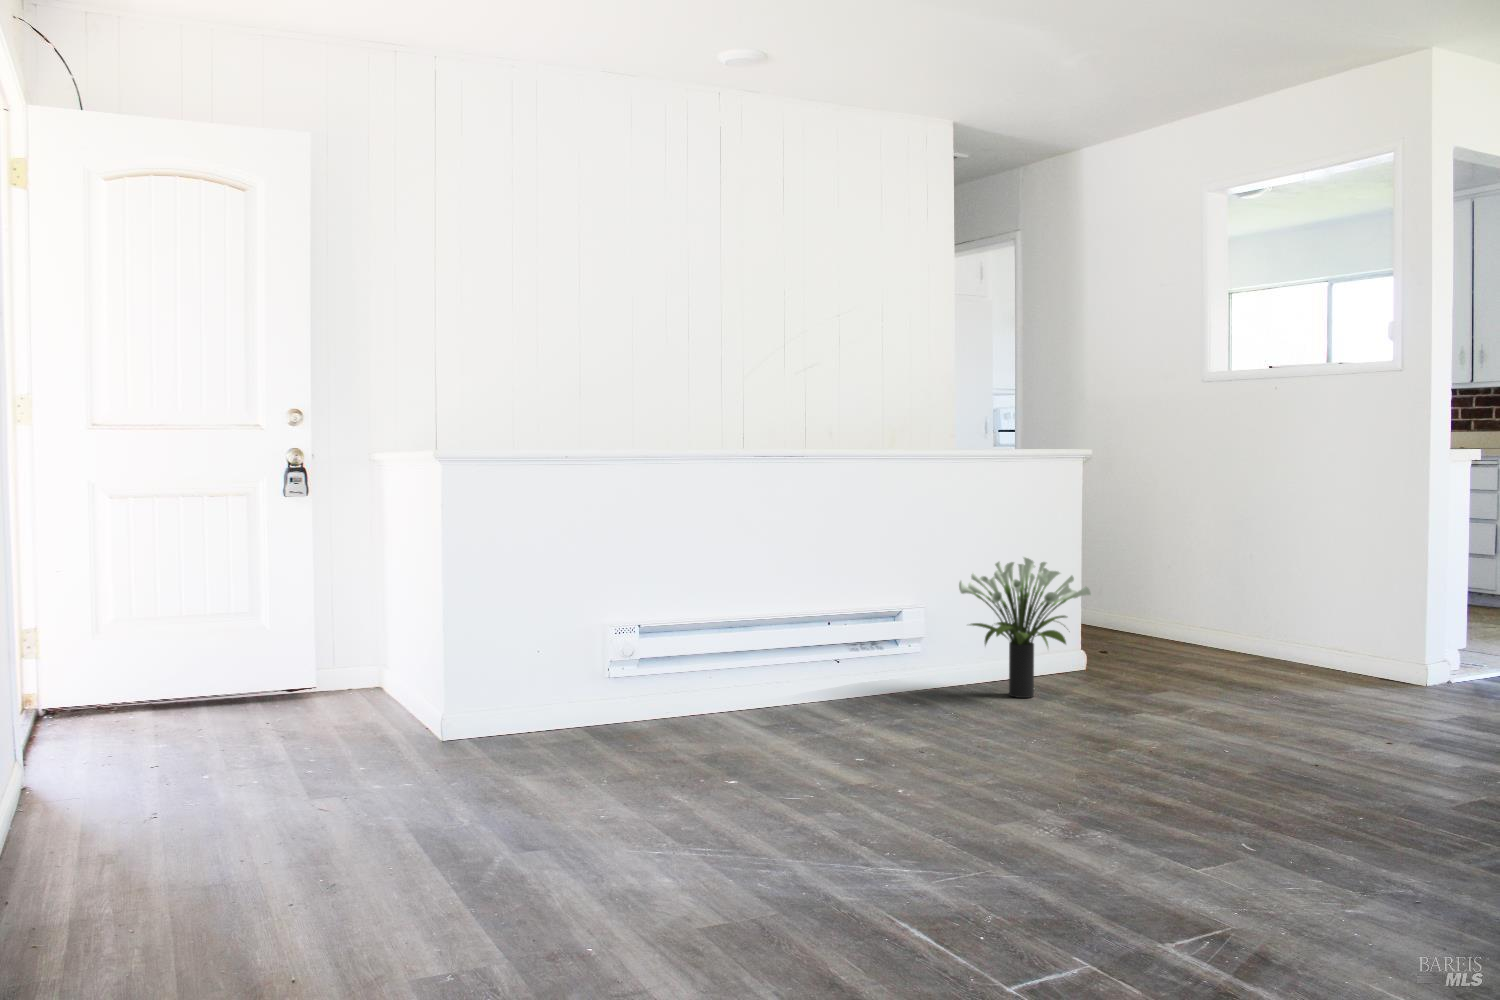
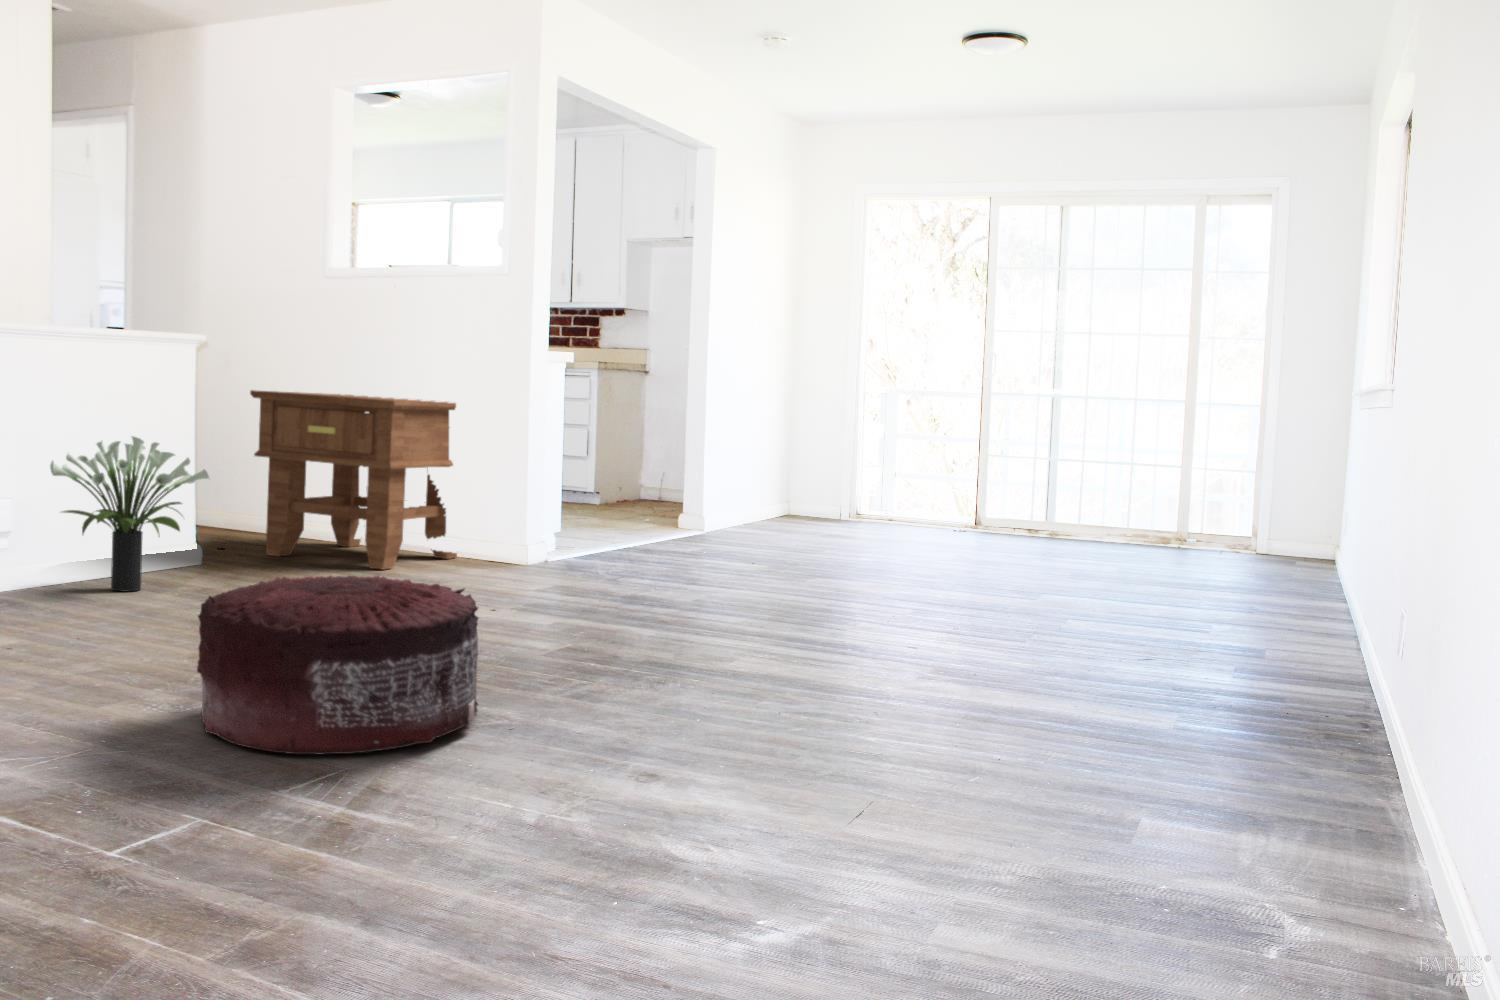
side table: none [1127,503,1368,684] -> present [250,390,457,570]
pouf: none [1082,708,1383,911] -> present [197,575,478,754]

